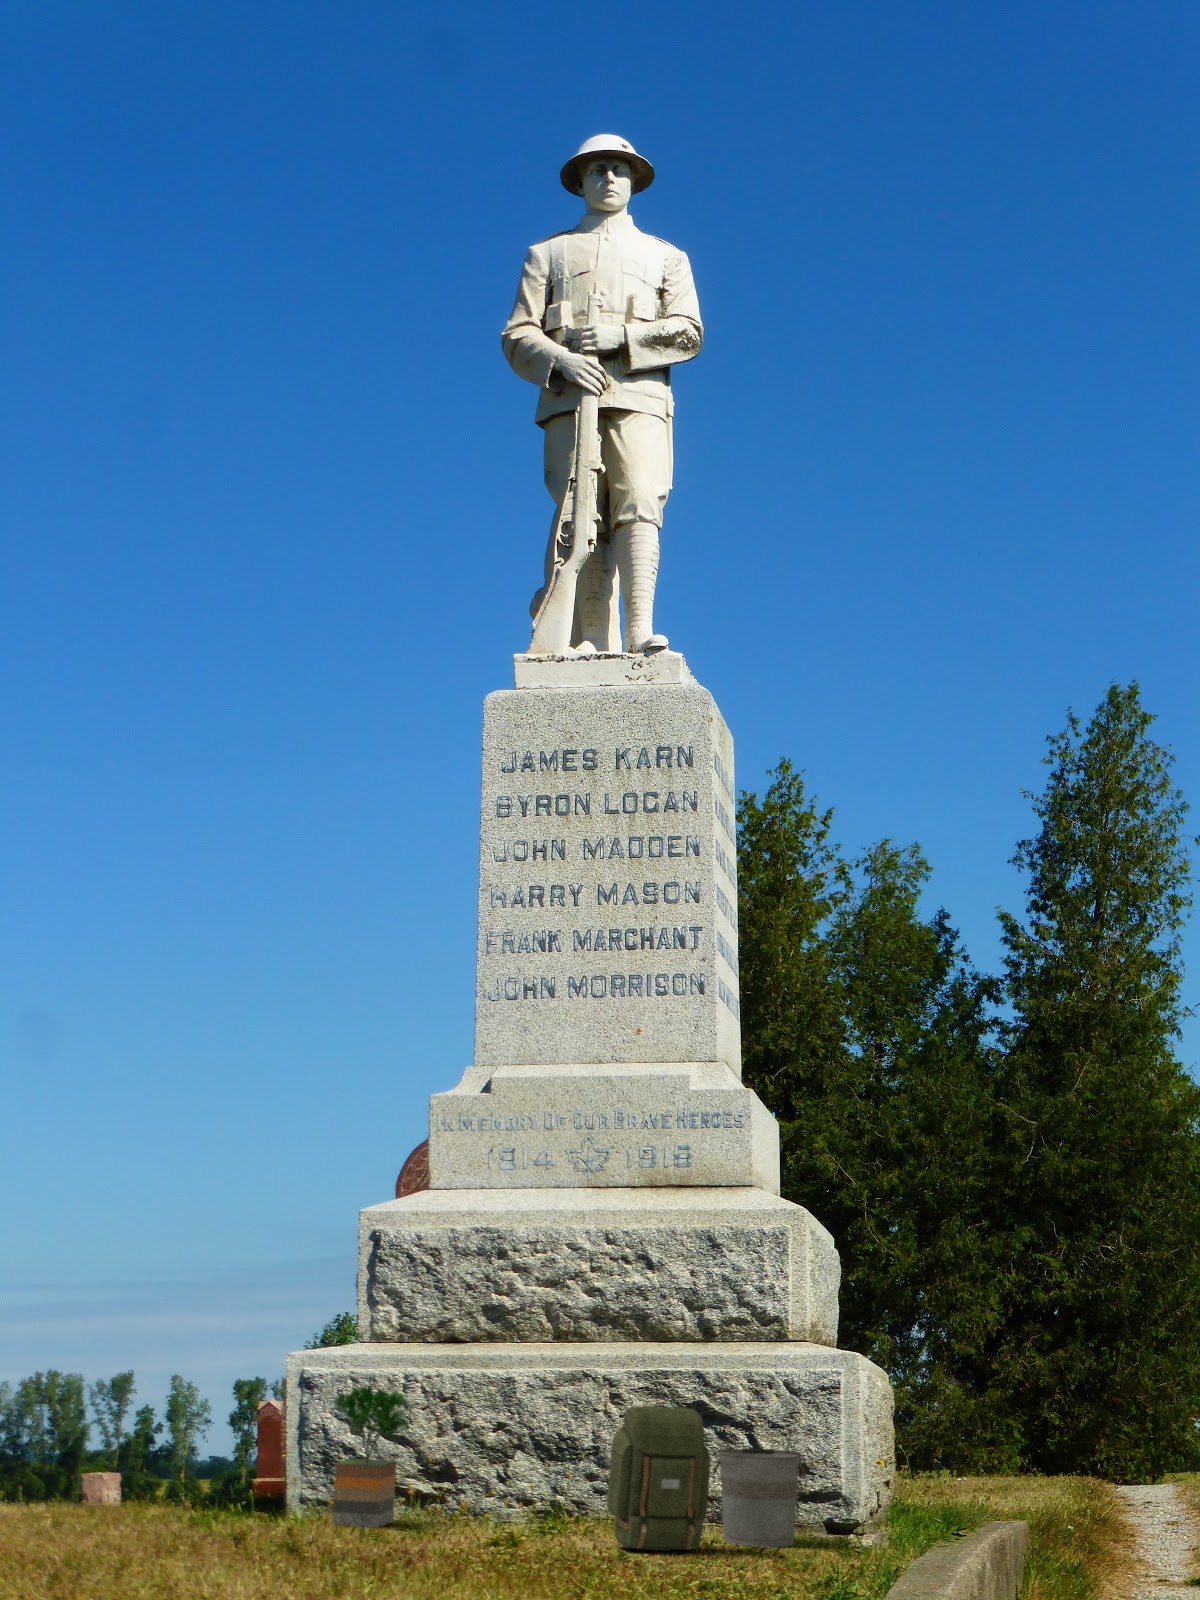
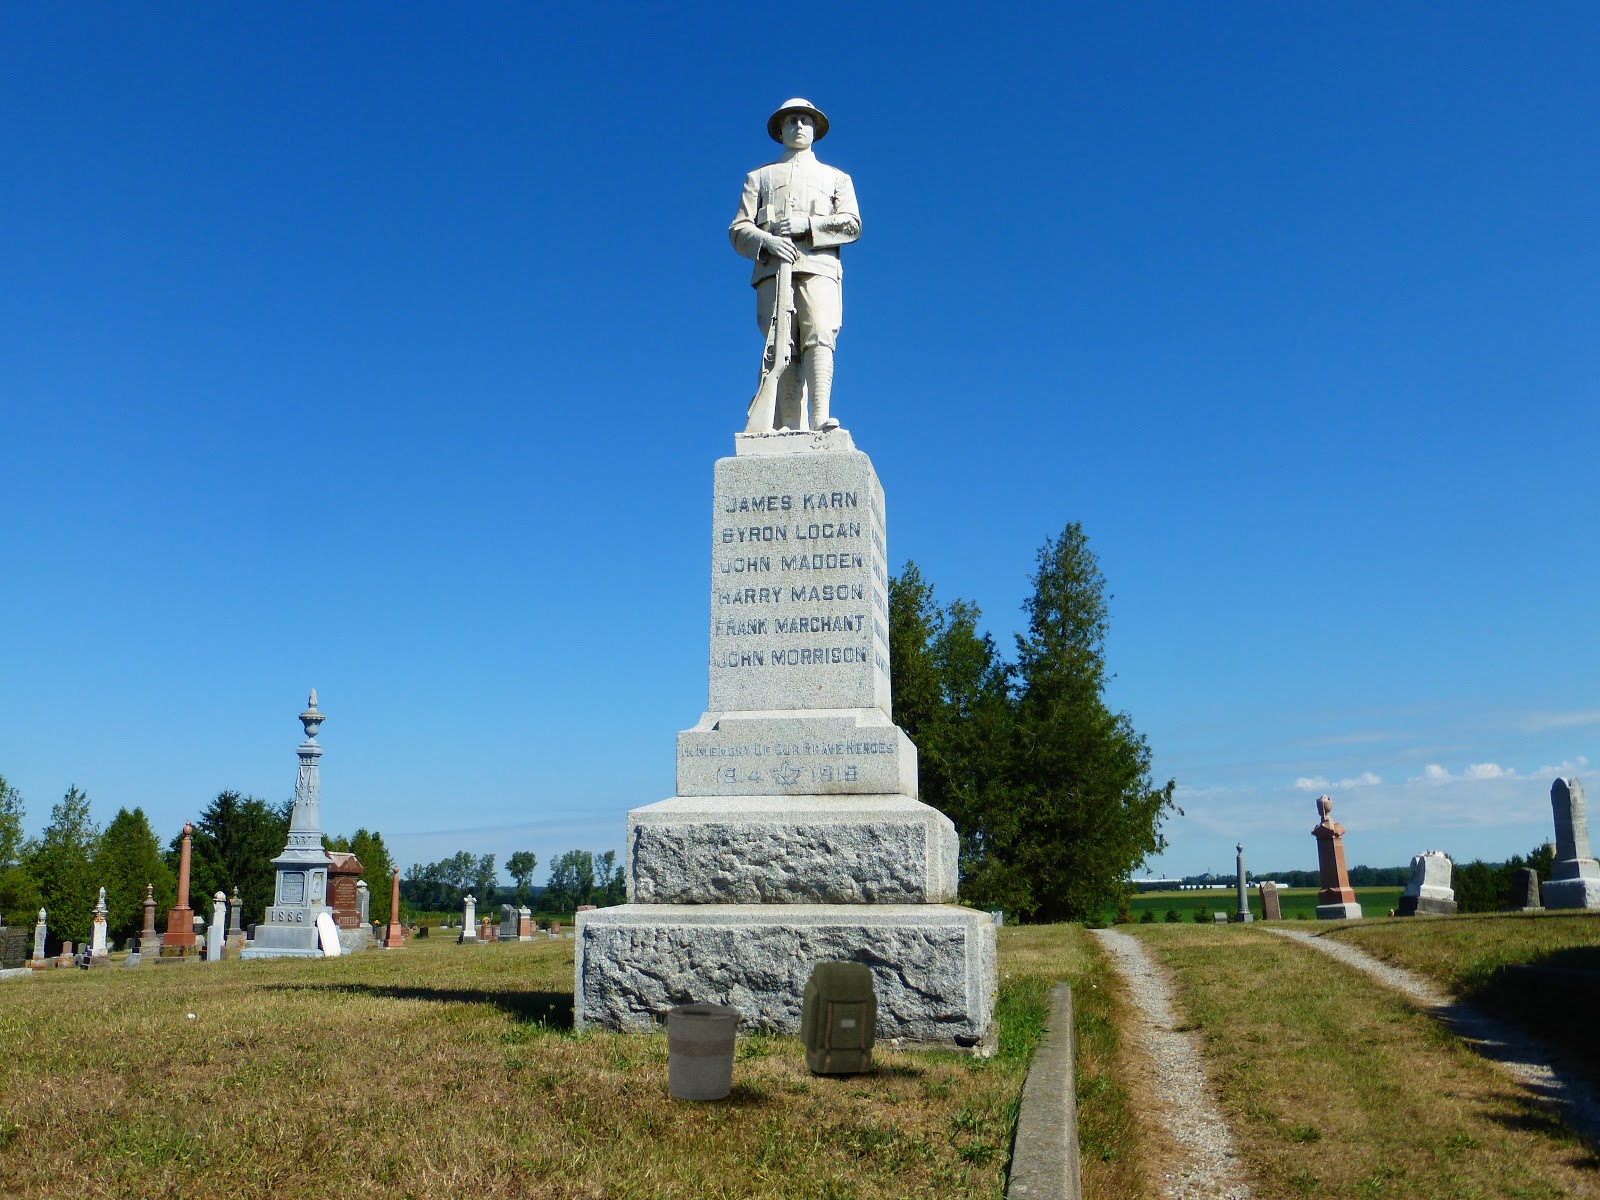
potted tree: present [332,1386,415,1528] -> none [597,940,660,1048]
bucket: present [713,1448,806,1547] -> present [661,1004,744,1100]

